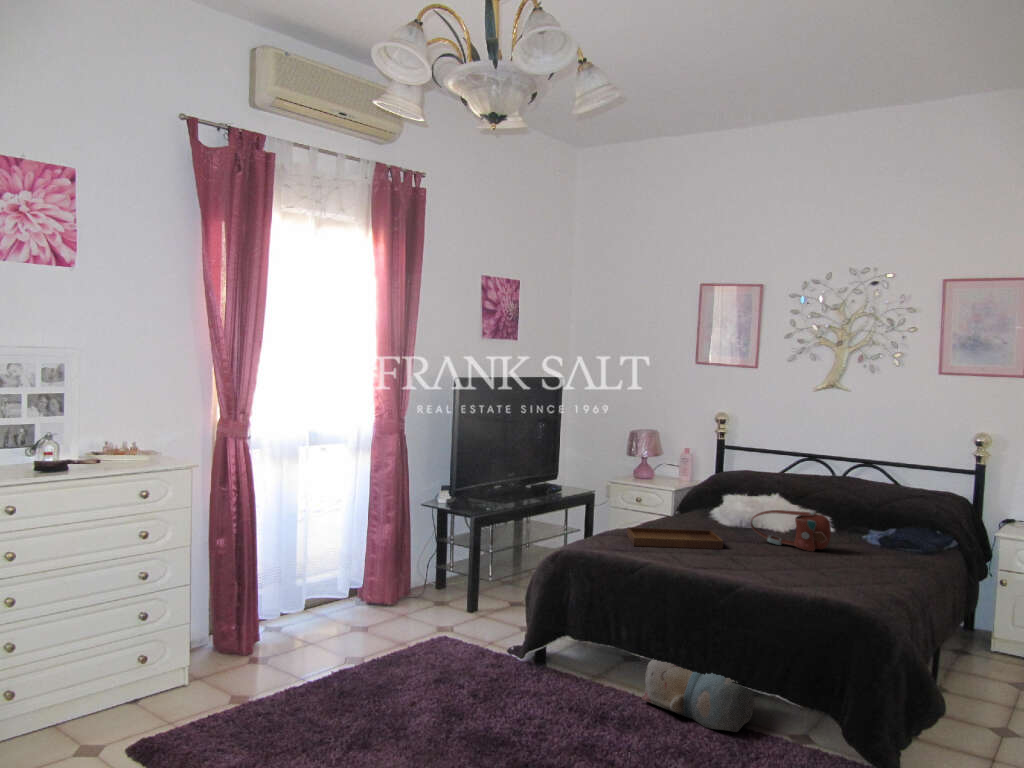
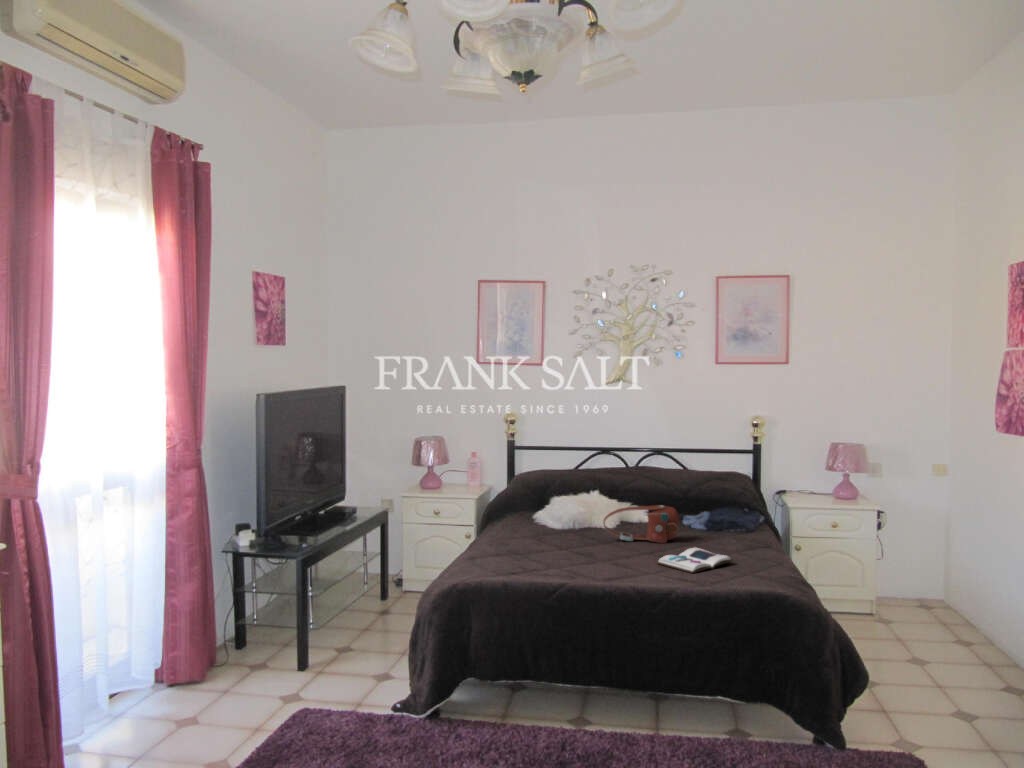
tray: present [627,511,723,549] -> none [490,521,592,564]
book: none [774,558,856,582] -> present [657,547,732,573]
plush toy: present [642,660,755,732] -> none [556,661,673,733]

